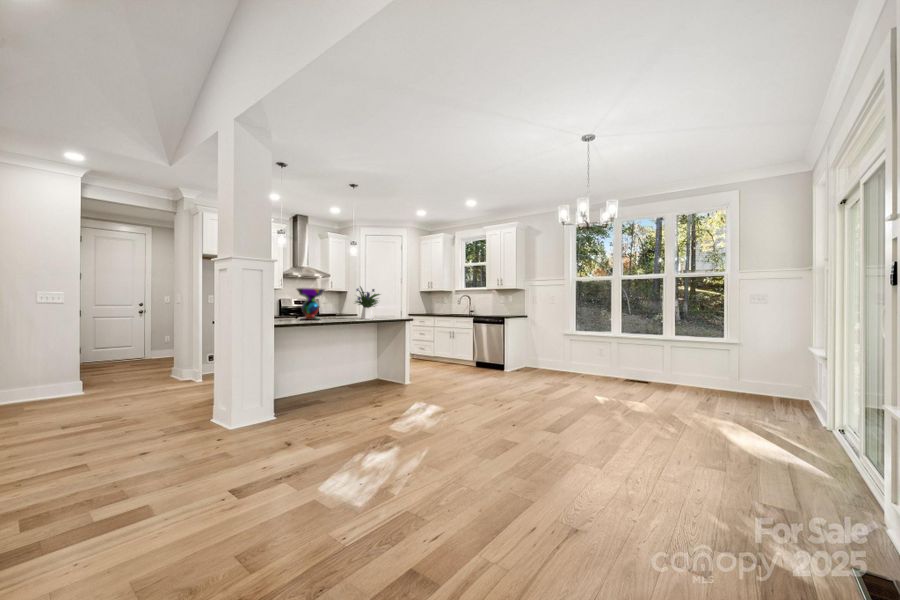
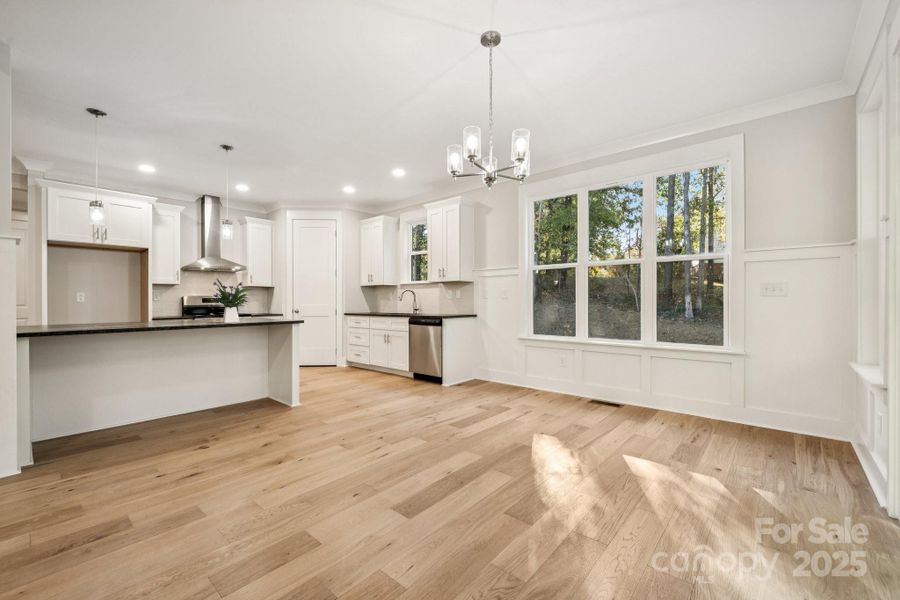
decorative bowl: present [297,288,325,320] -> none [112,282,163,326]

